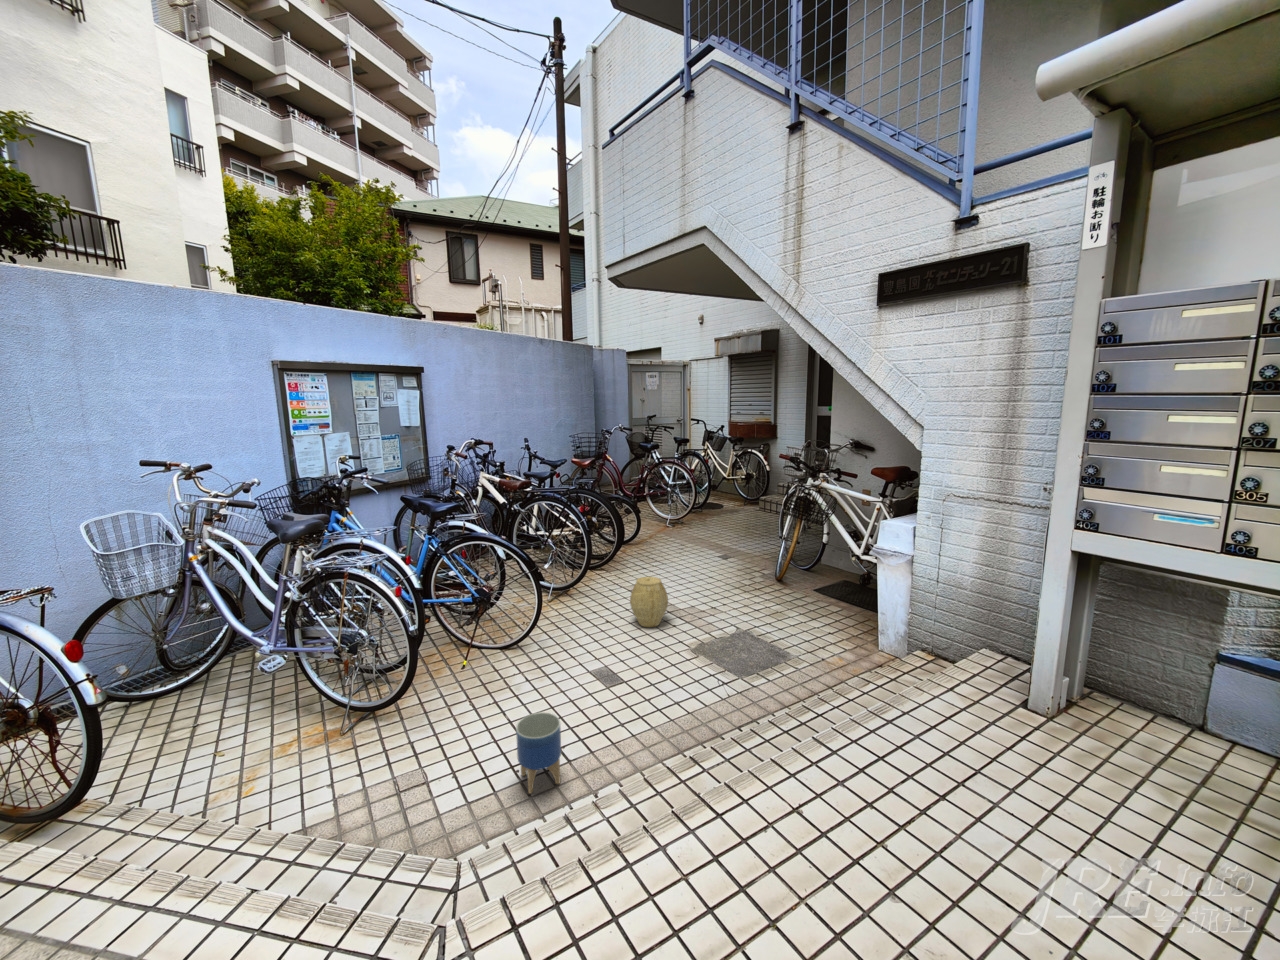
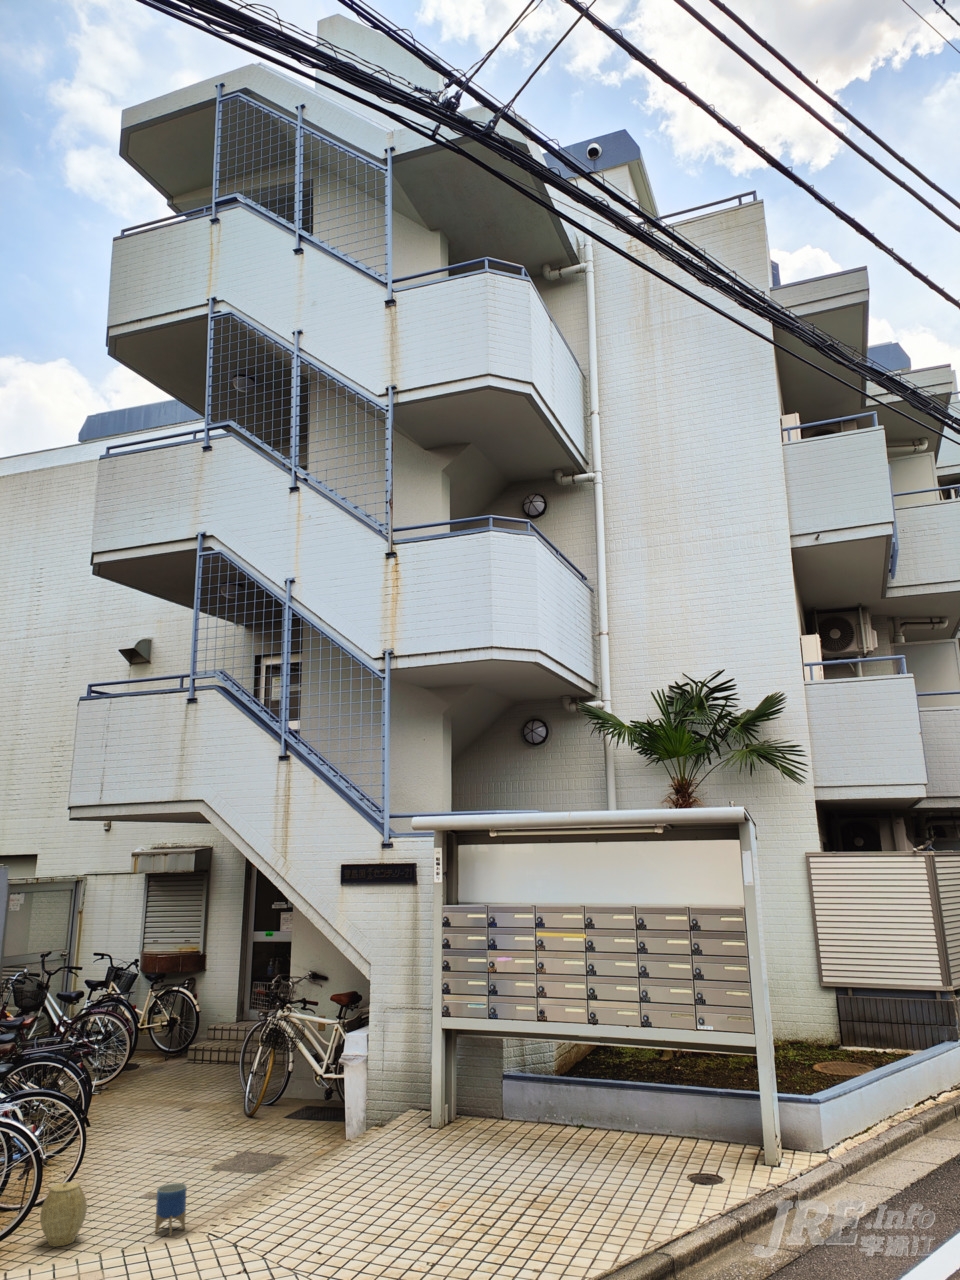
woven basket: present [630,577,668,627] -> present [40,1182,87,1247]

